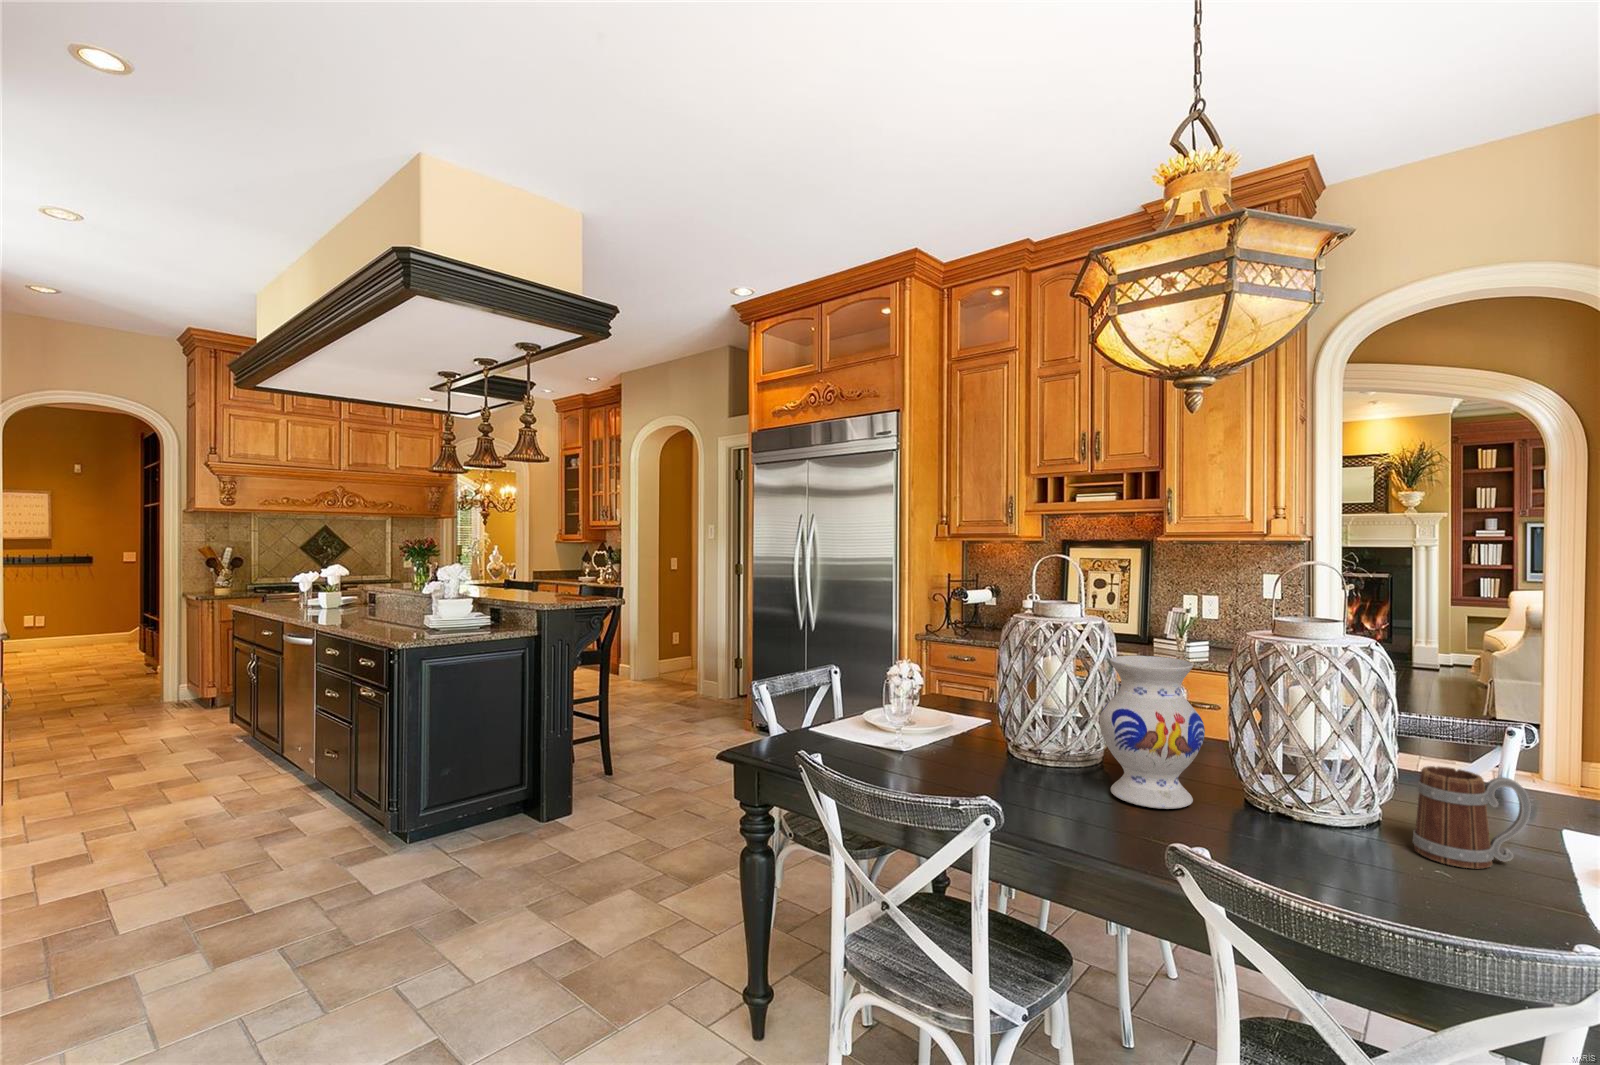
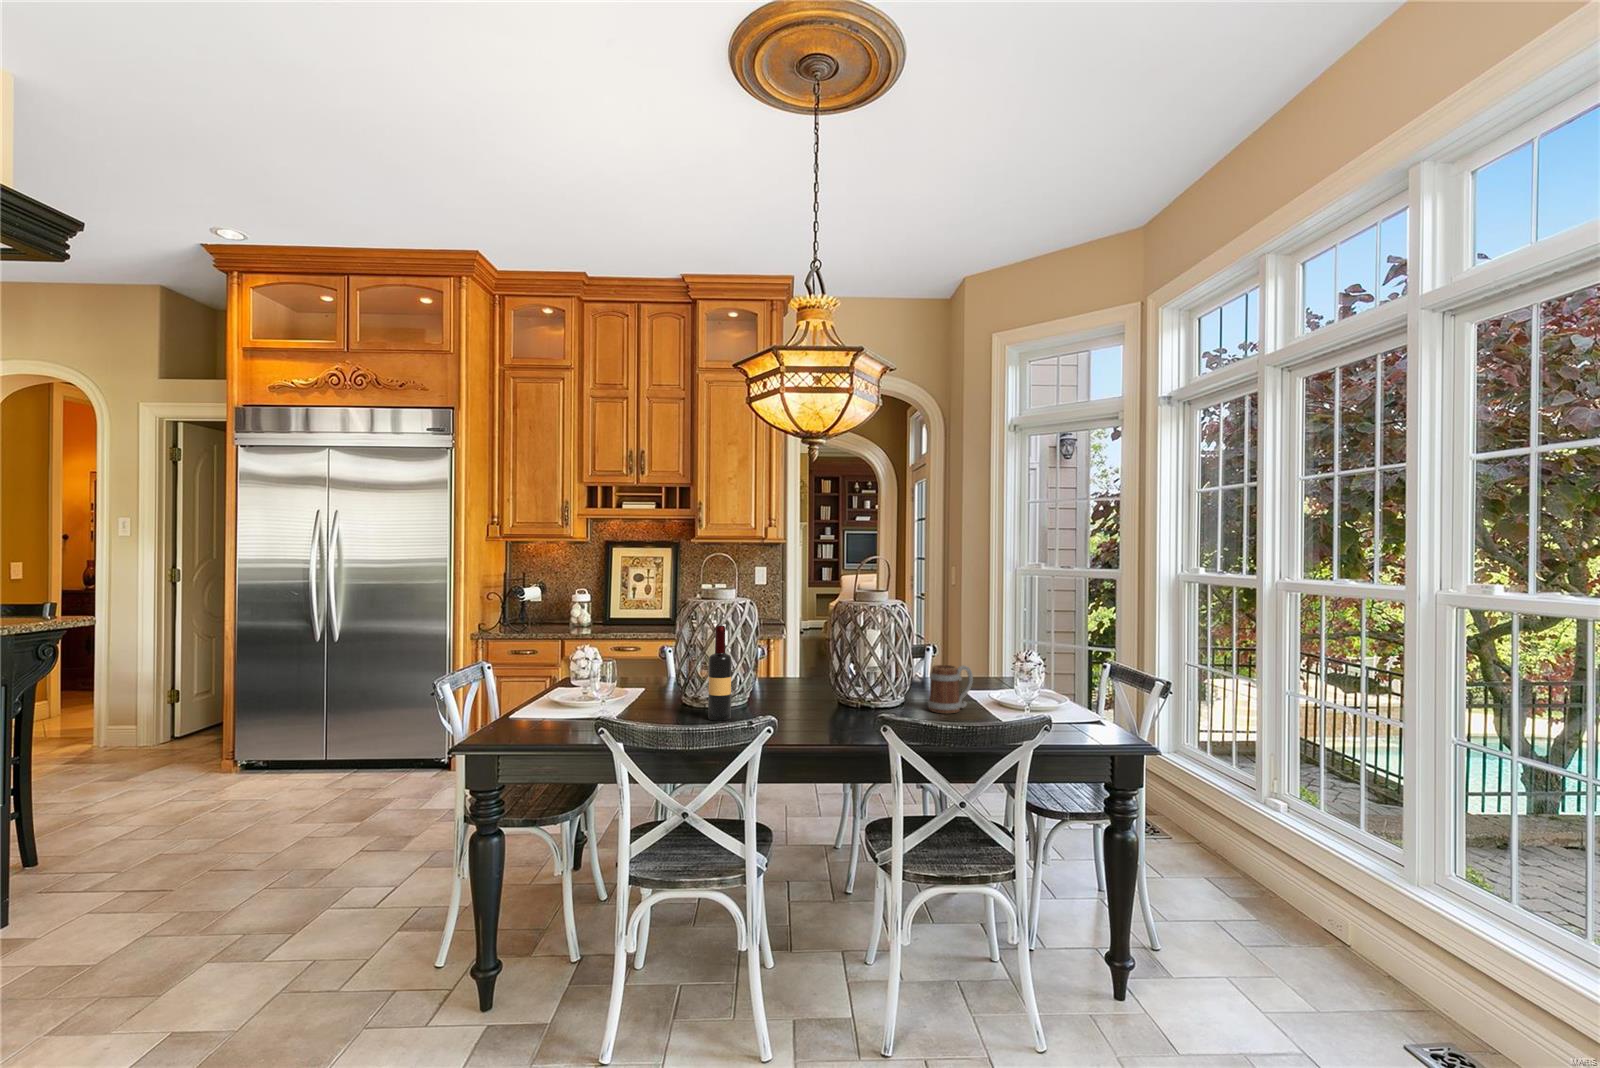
wine bottle: none [1008,653,1041,787] -> present [708,626,731,721]
vase: present [1099,656,1205,809] -> none [768,621,830,716]

